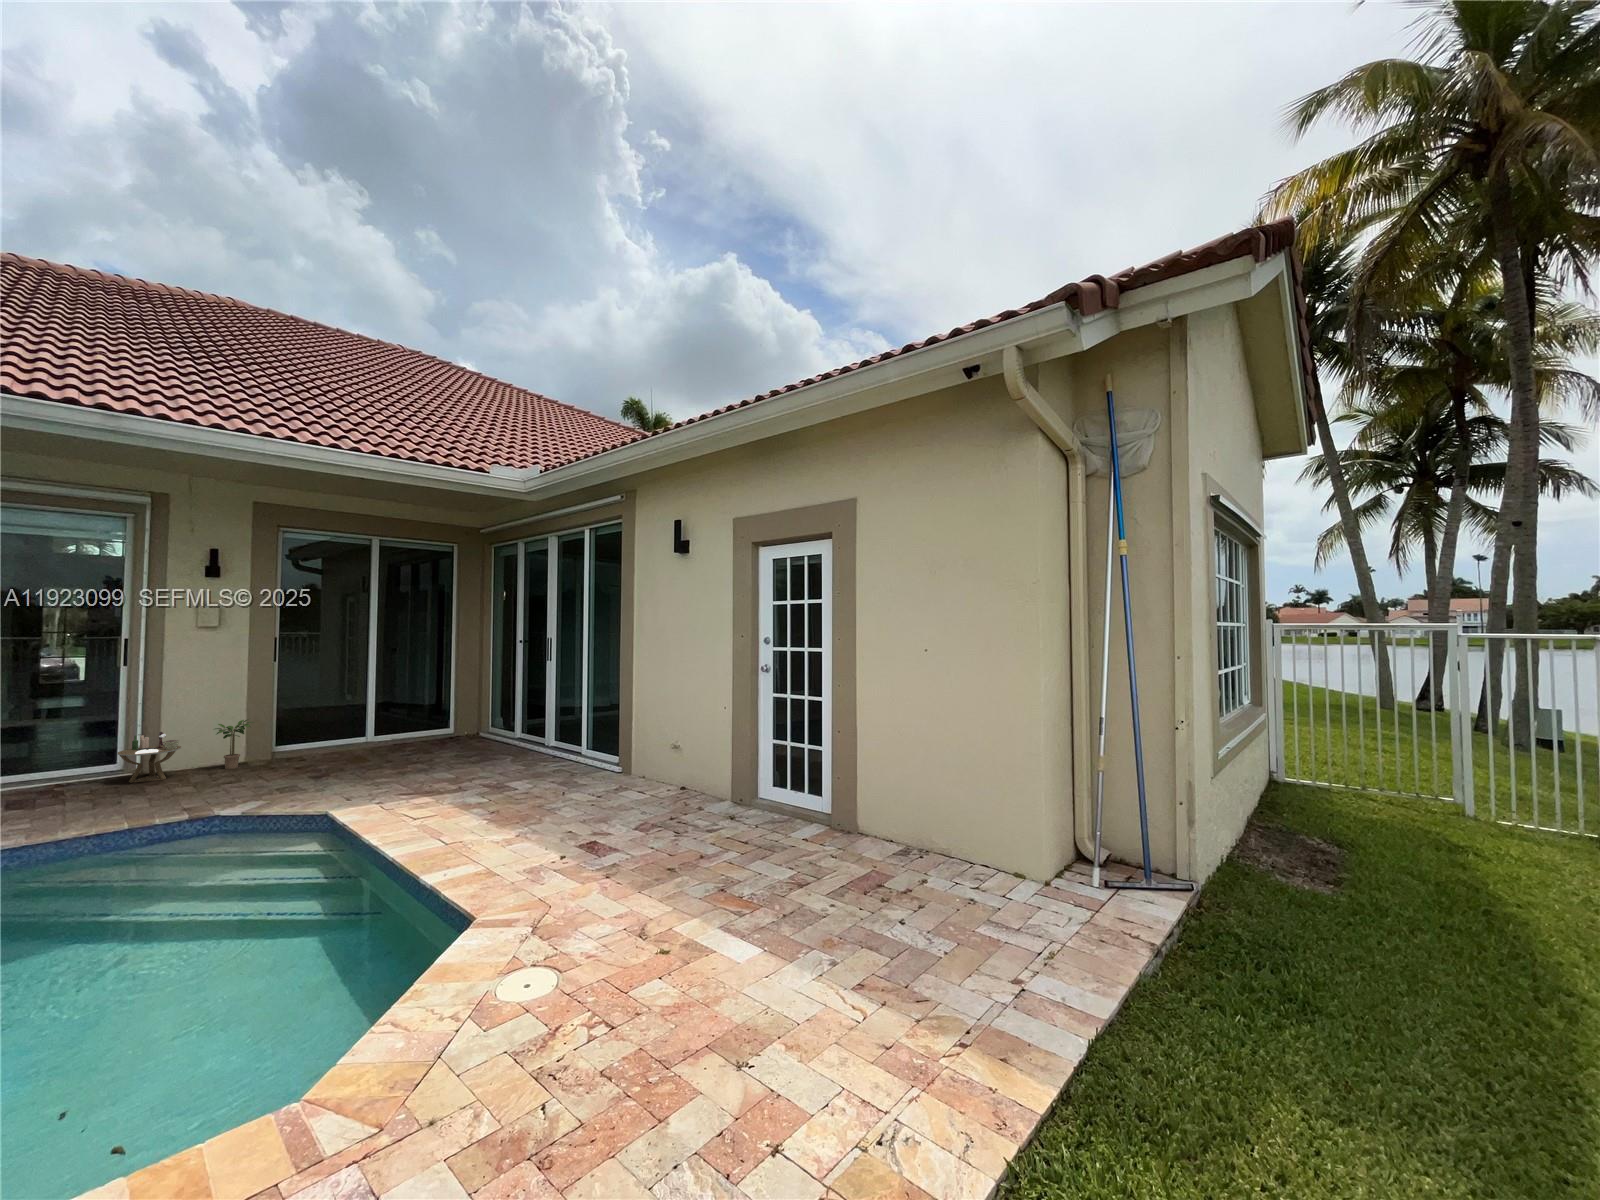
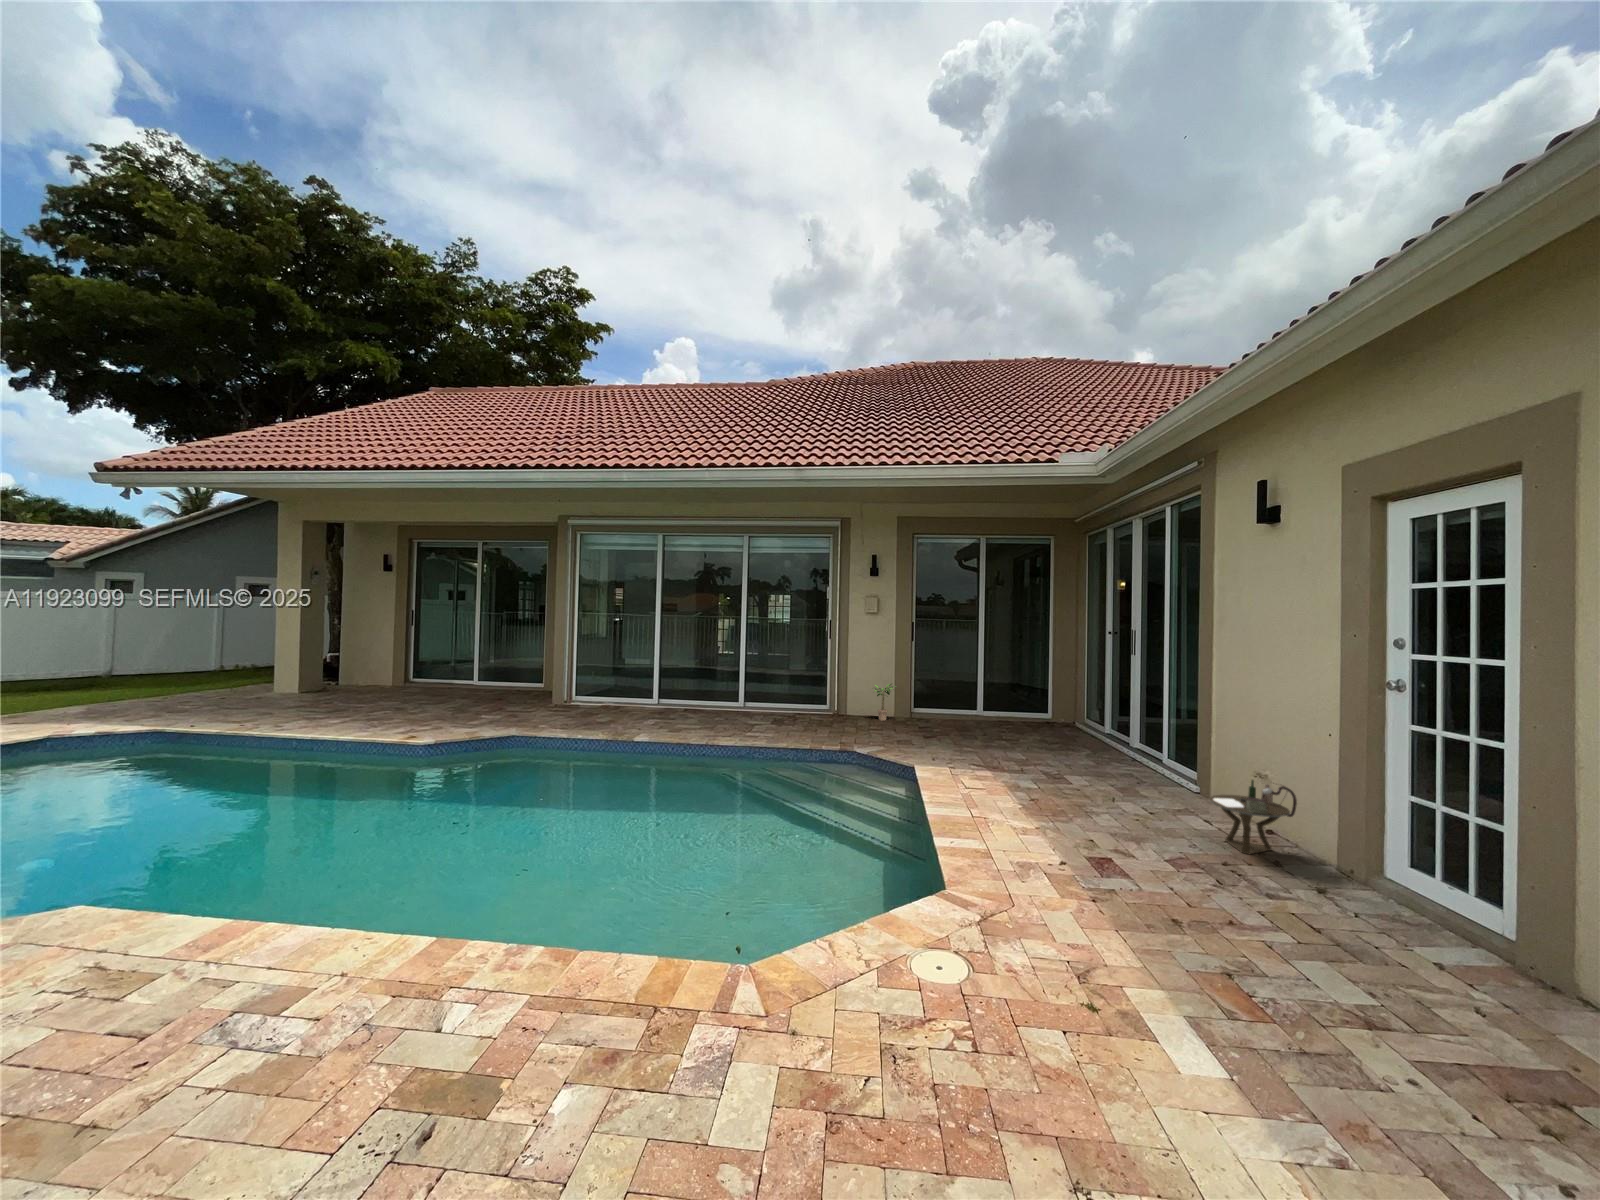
side table: present [117,732,181,783] -> present [1210,780,1297,854]

